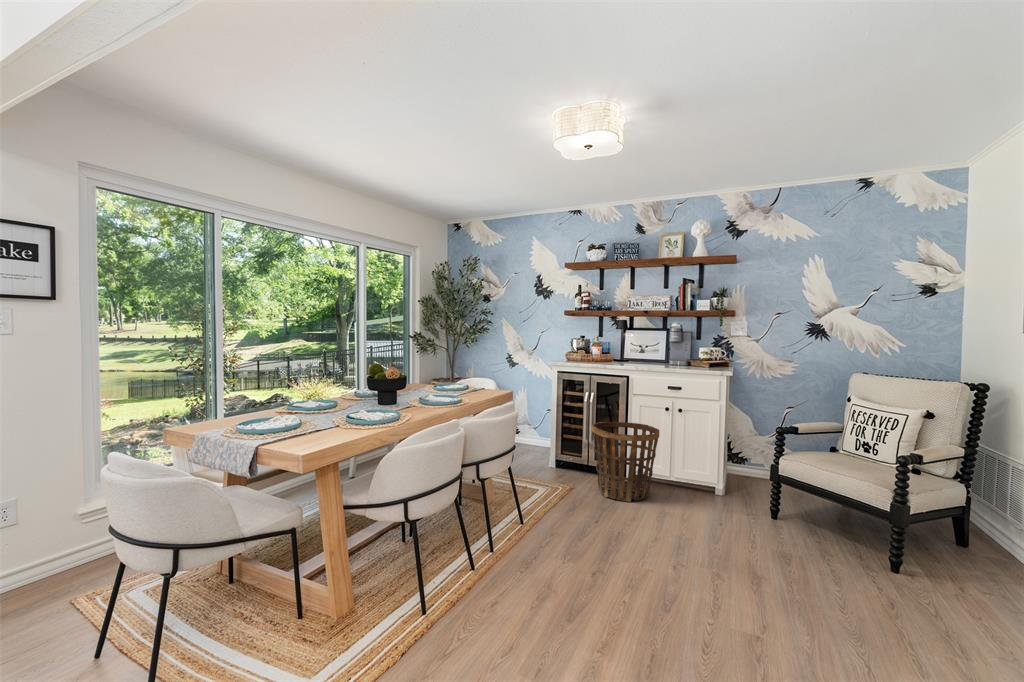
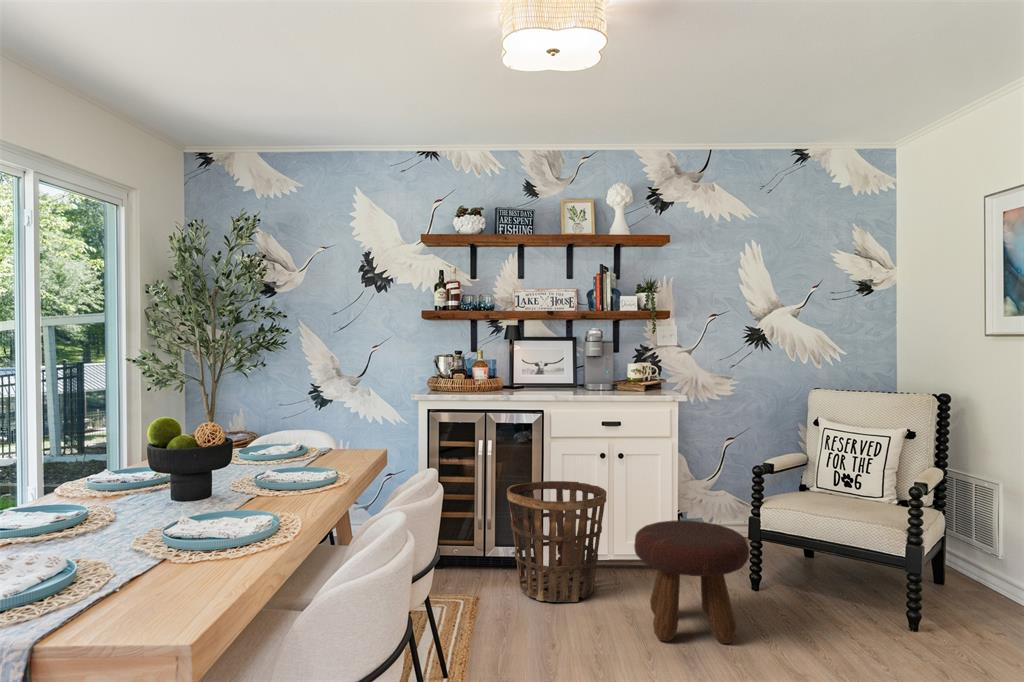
footstool: none [655,456,740,546] -> present [634,520,749,643]

